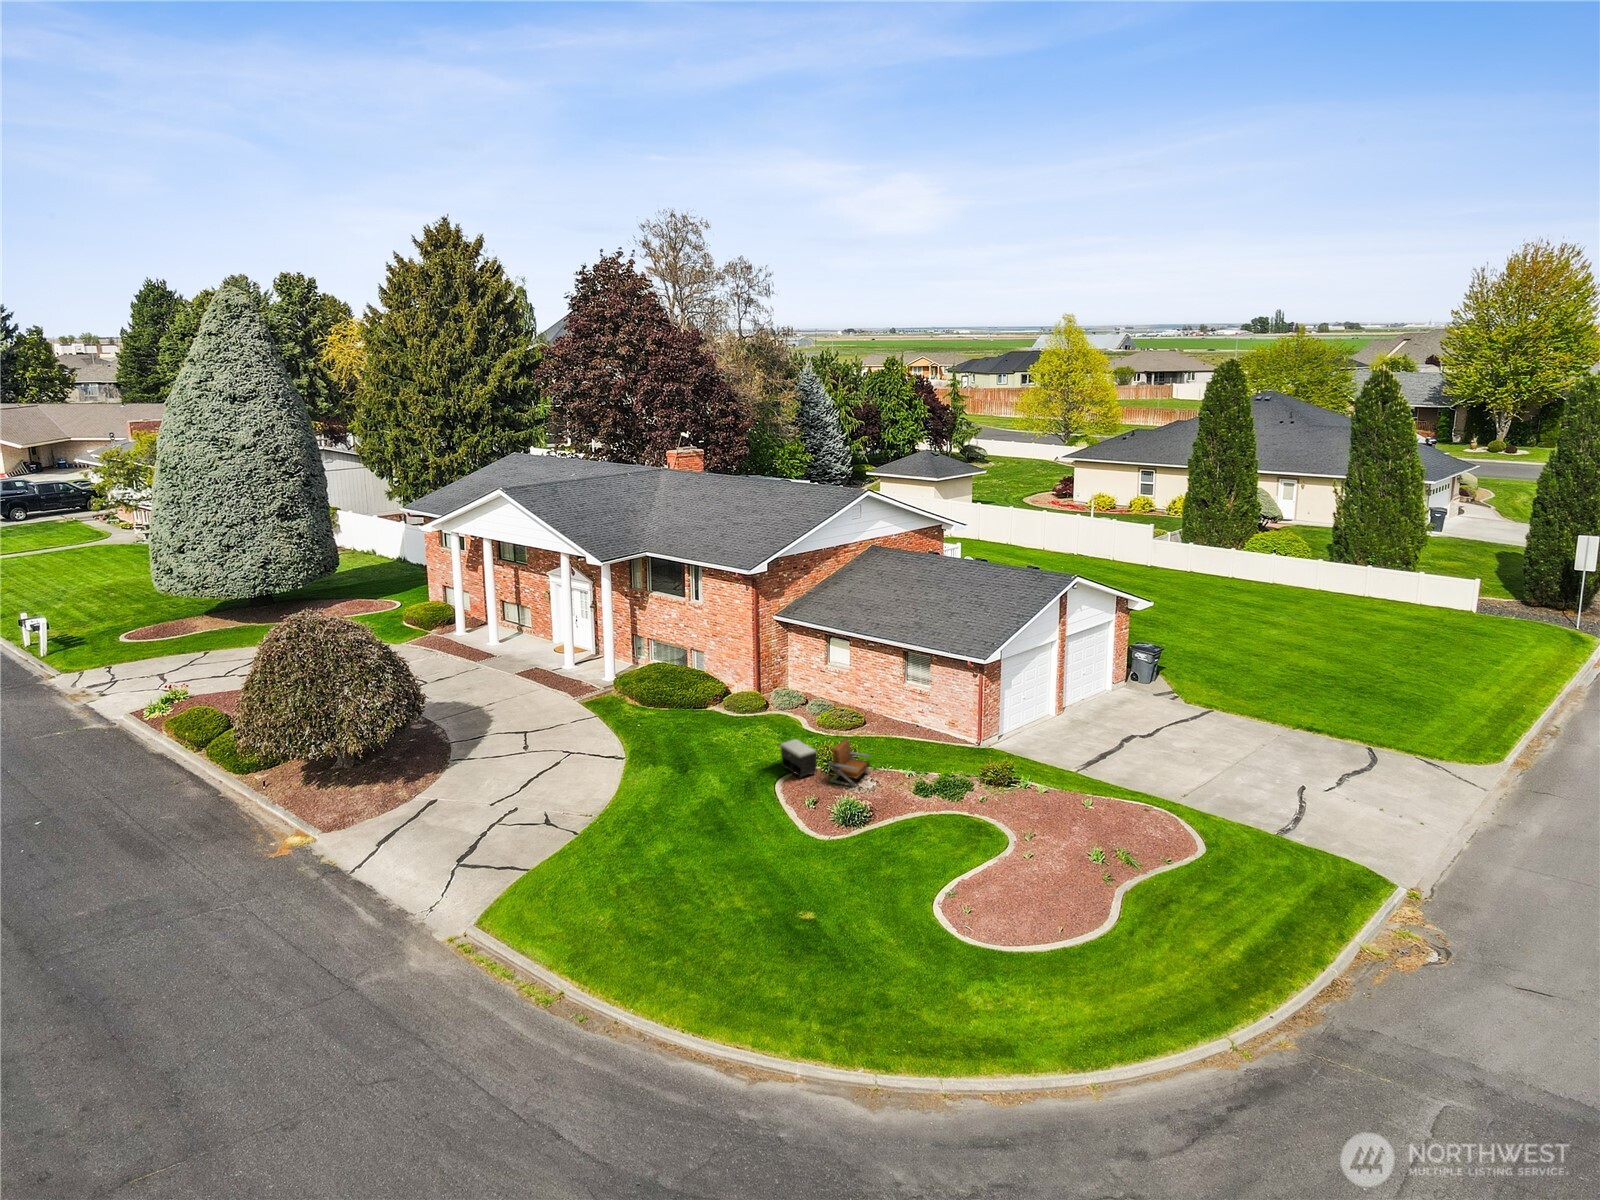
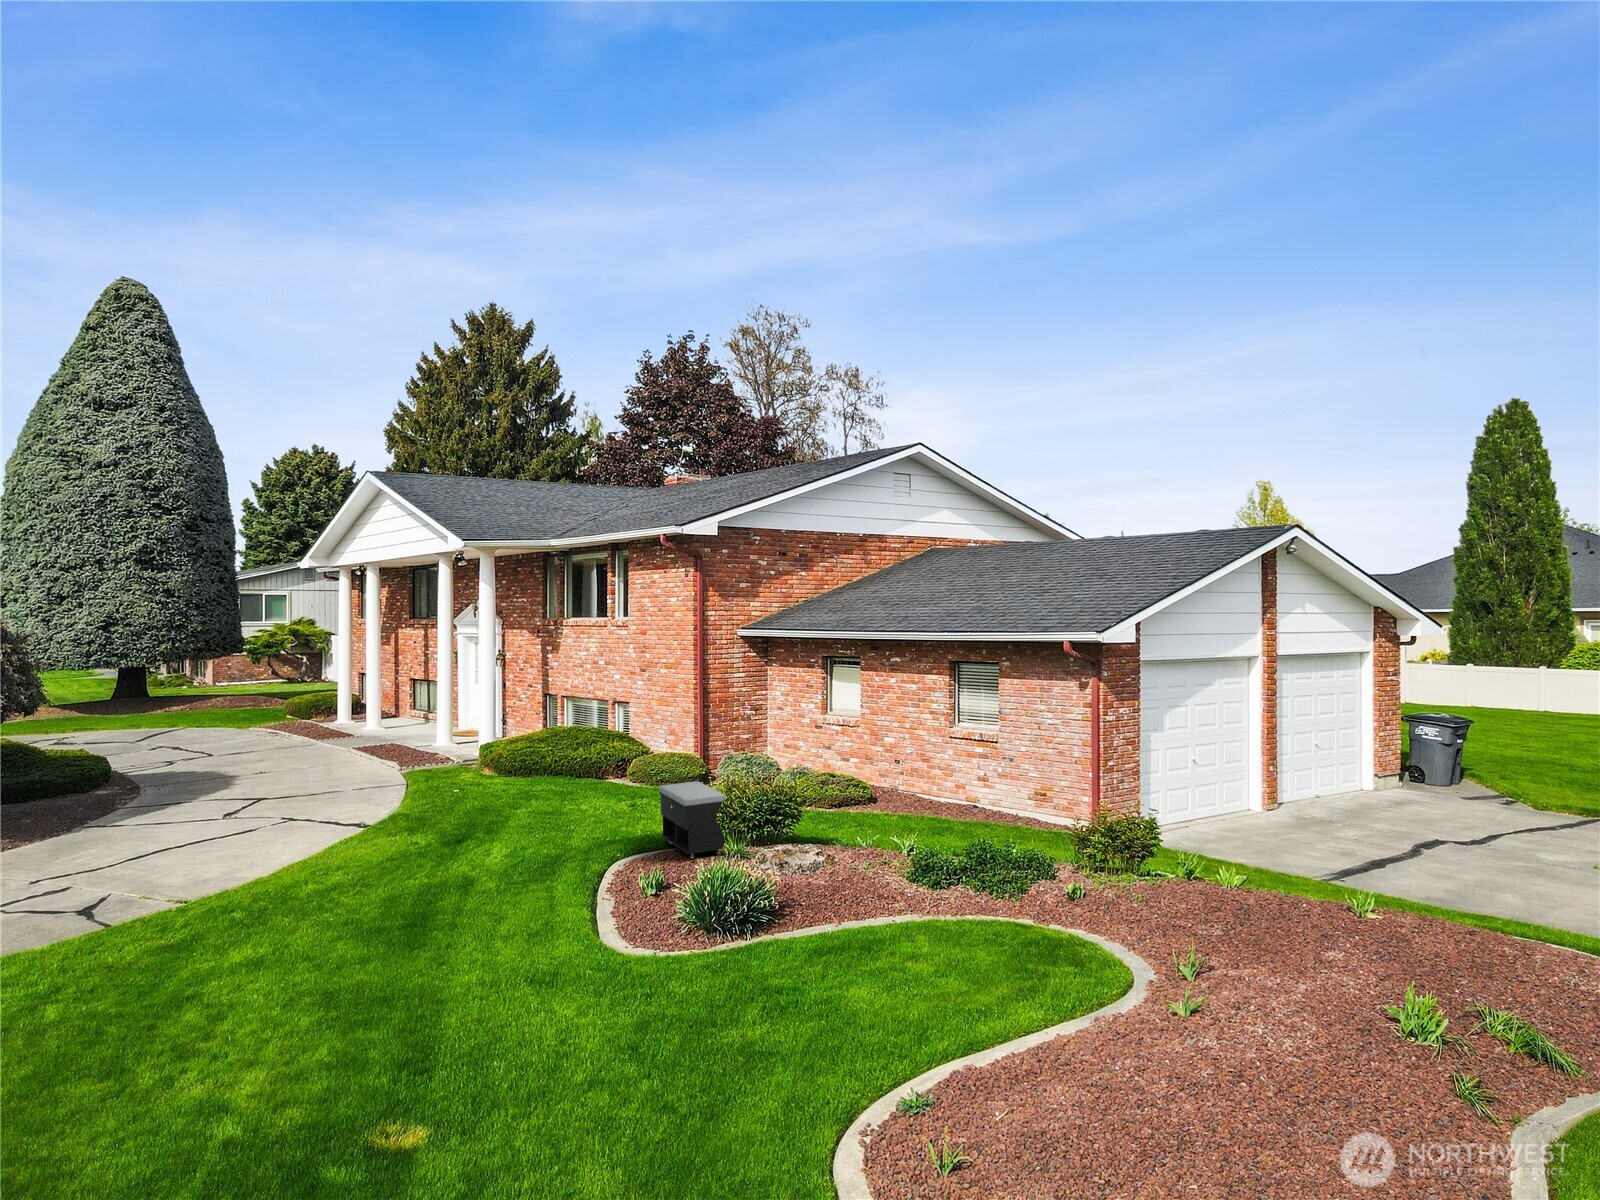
lounge chair: present [828,739,870,787] -> none [745,776,850,876]

